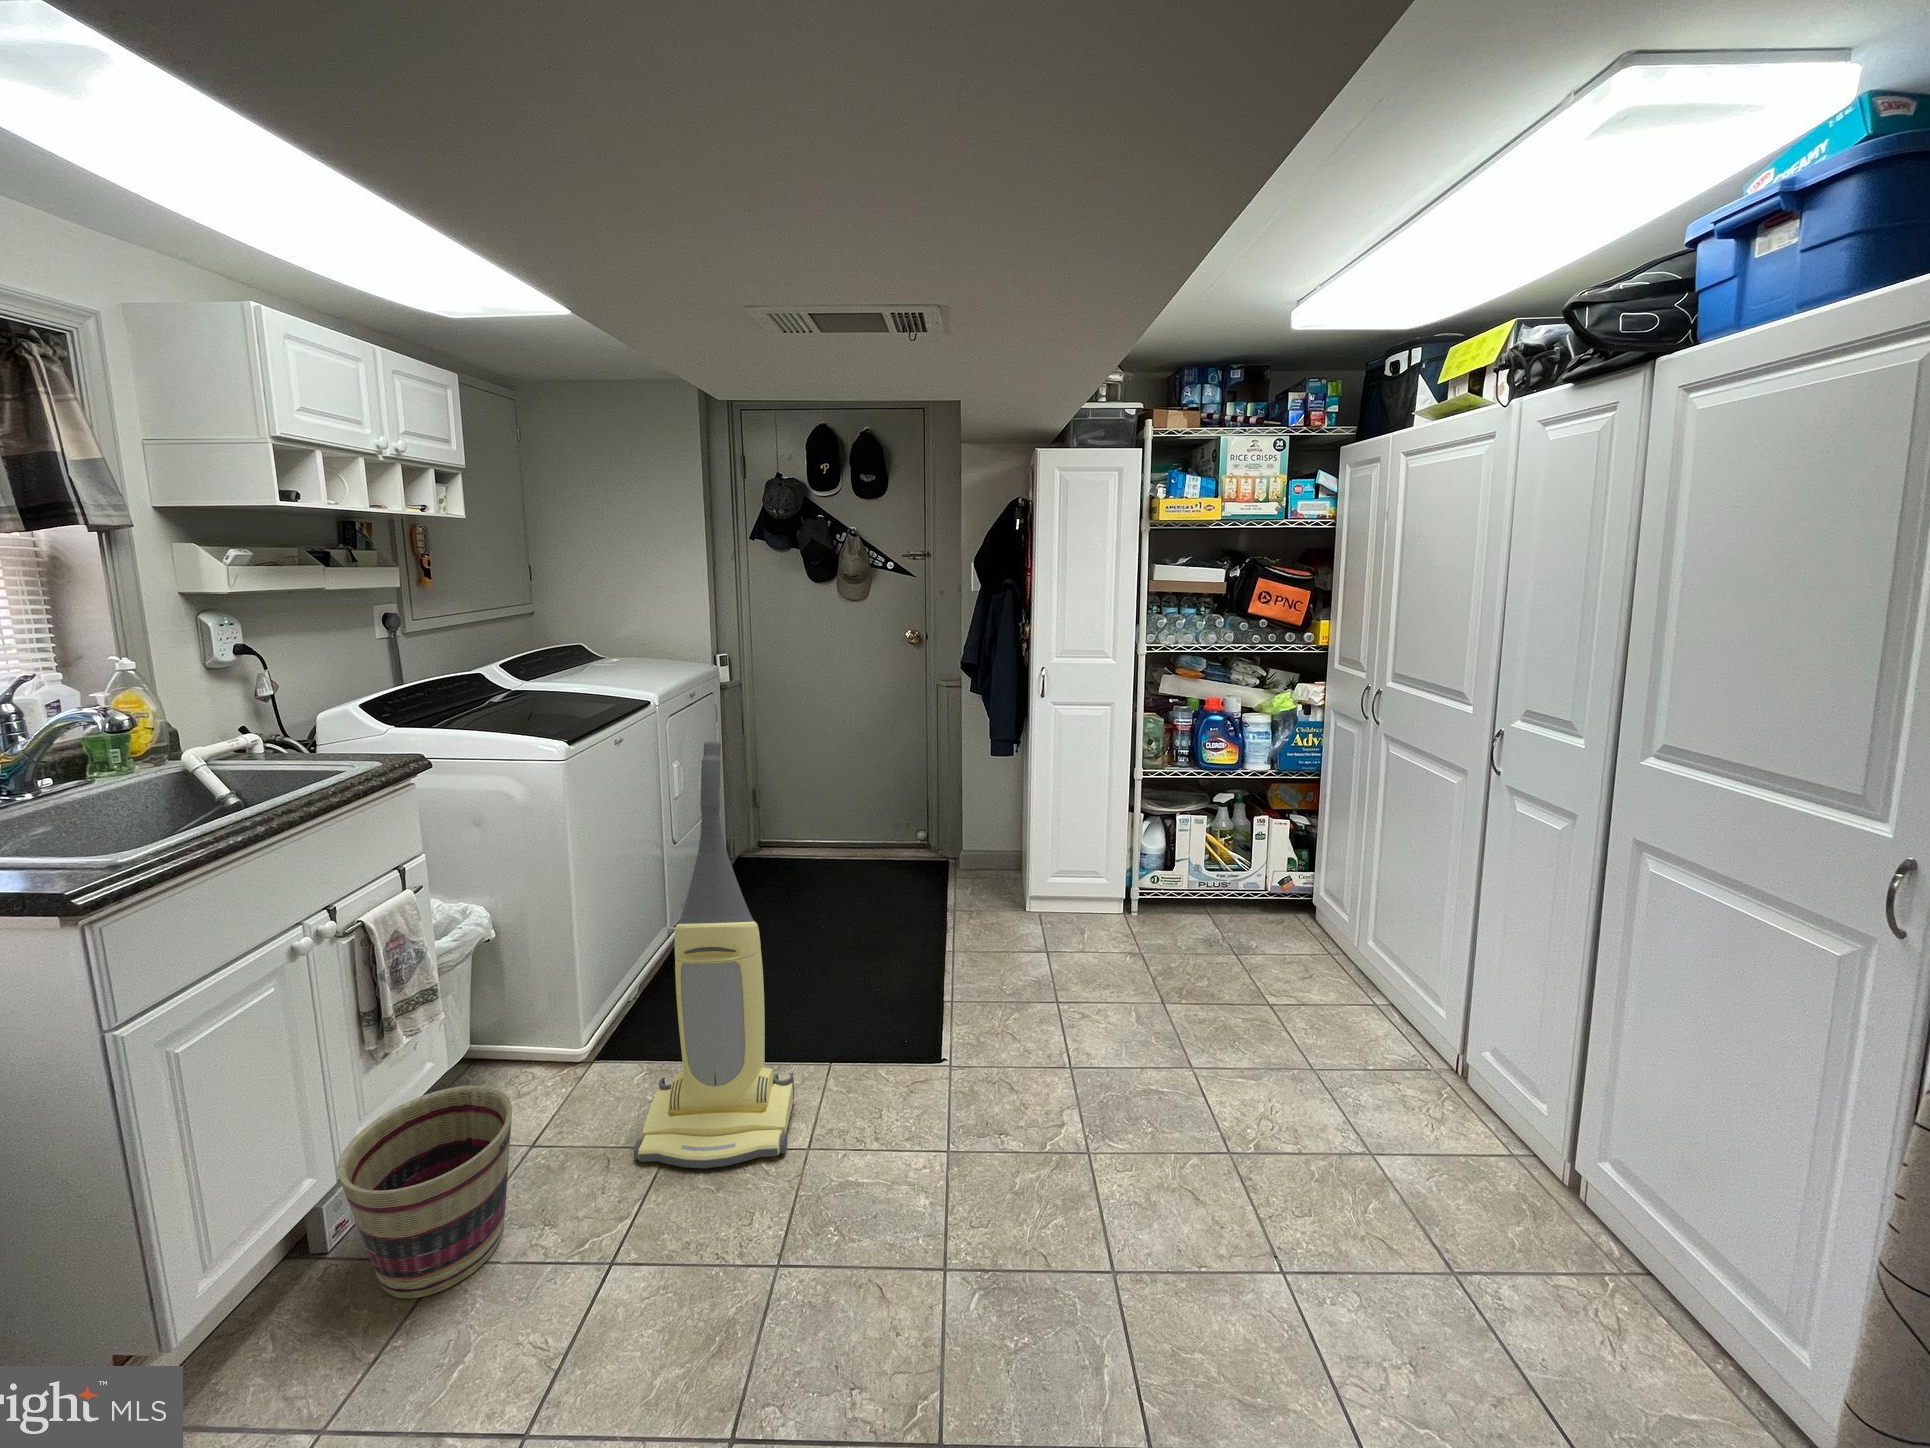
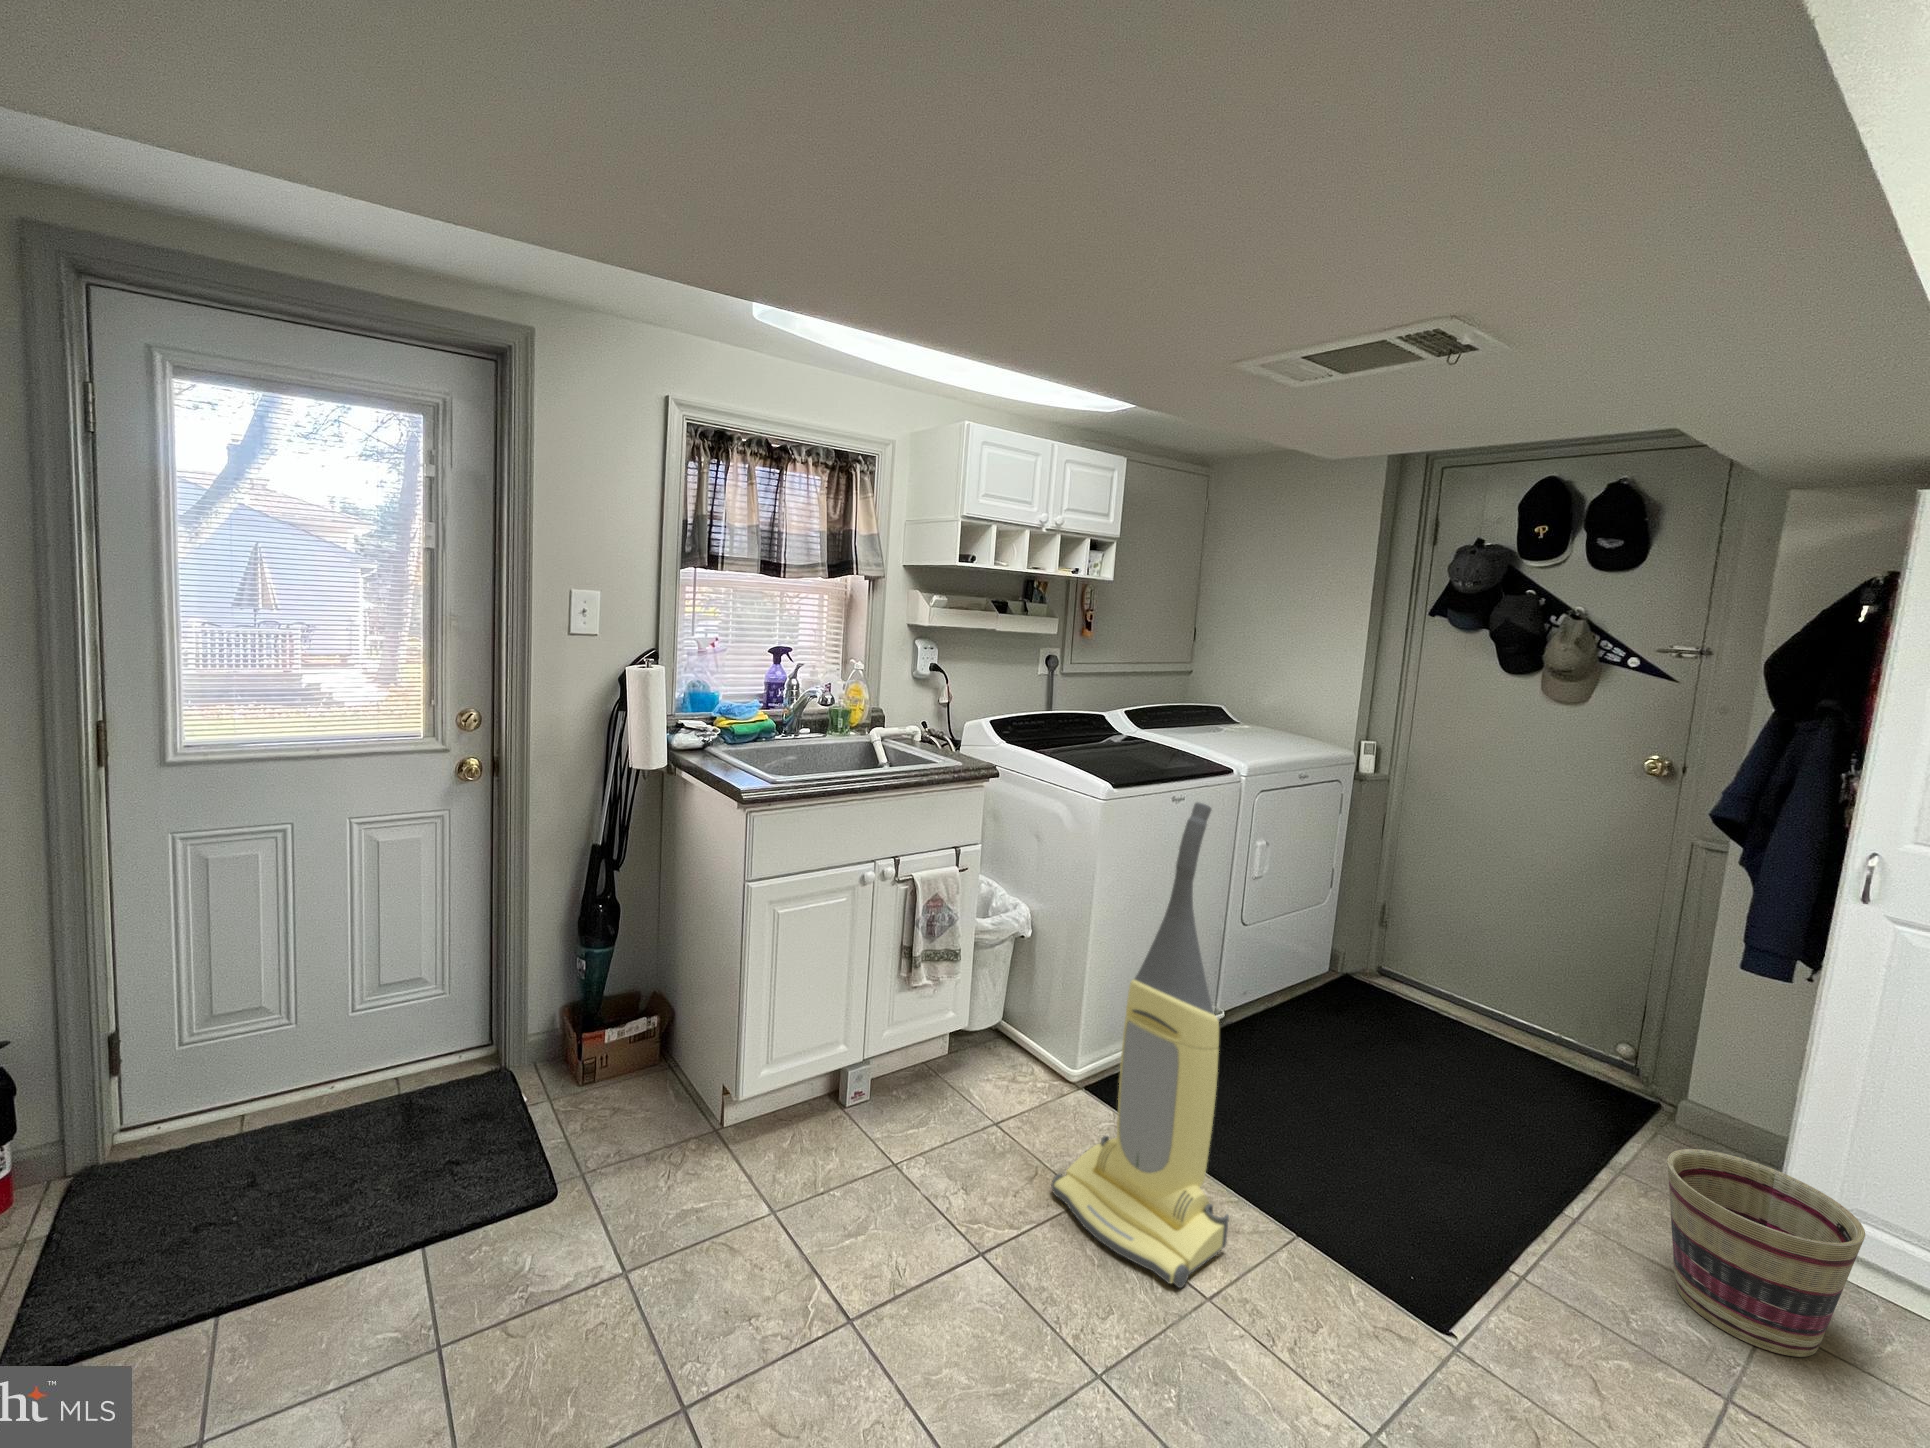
basket: present [337,1086,512,1299] -> present [1667,1149,1865,1357]

